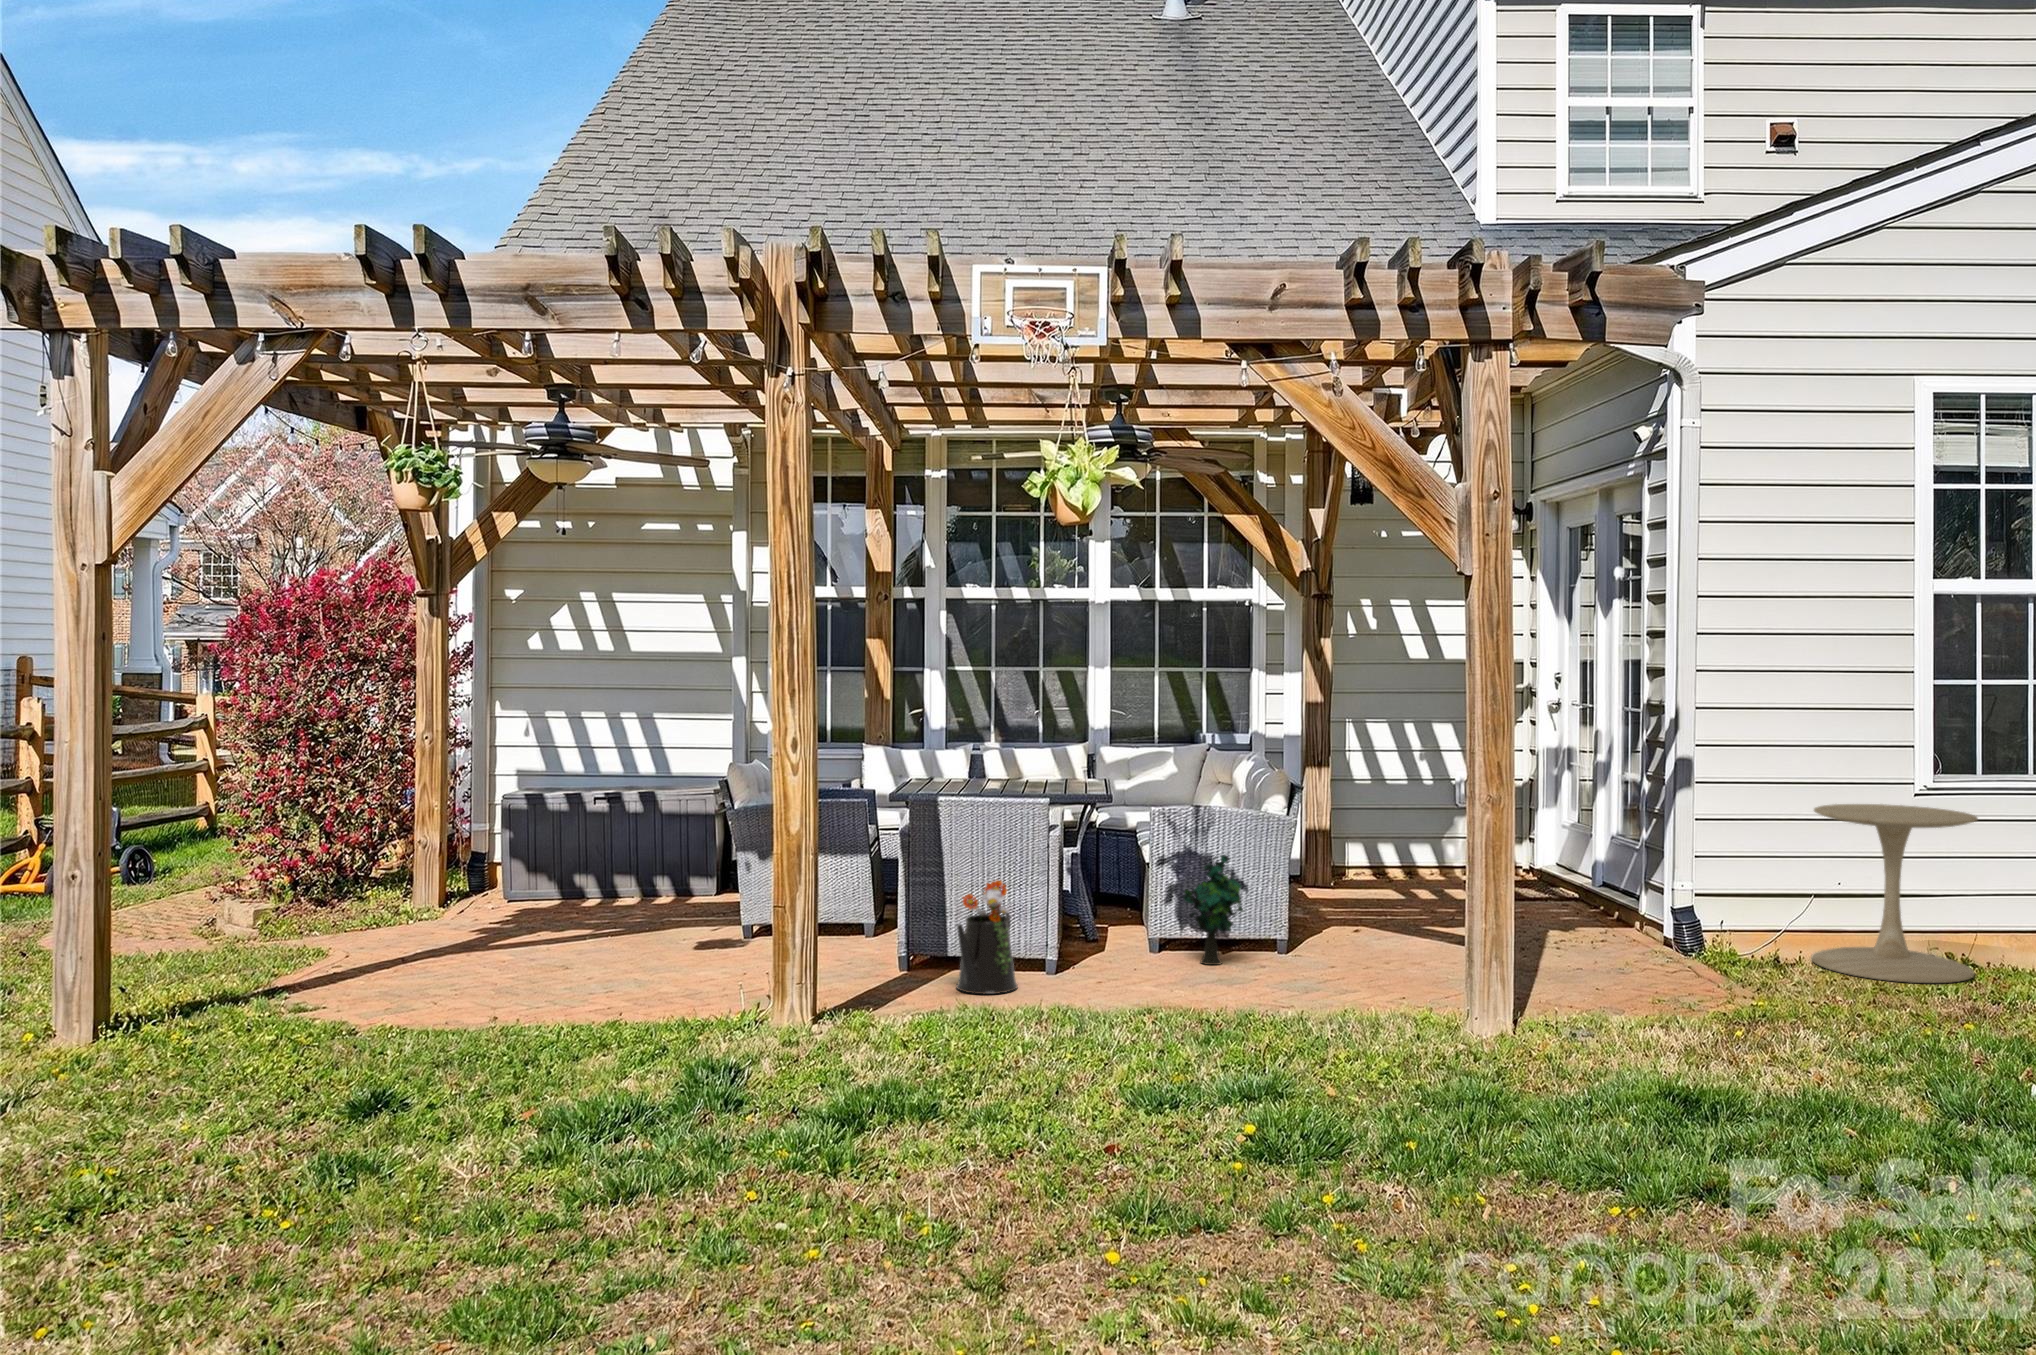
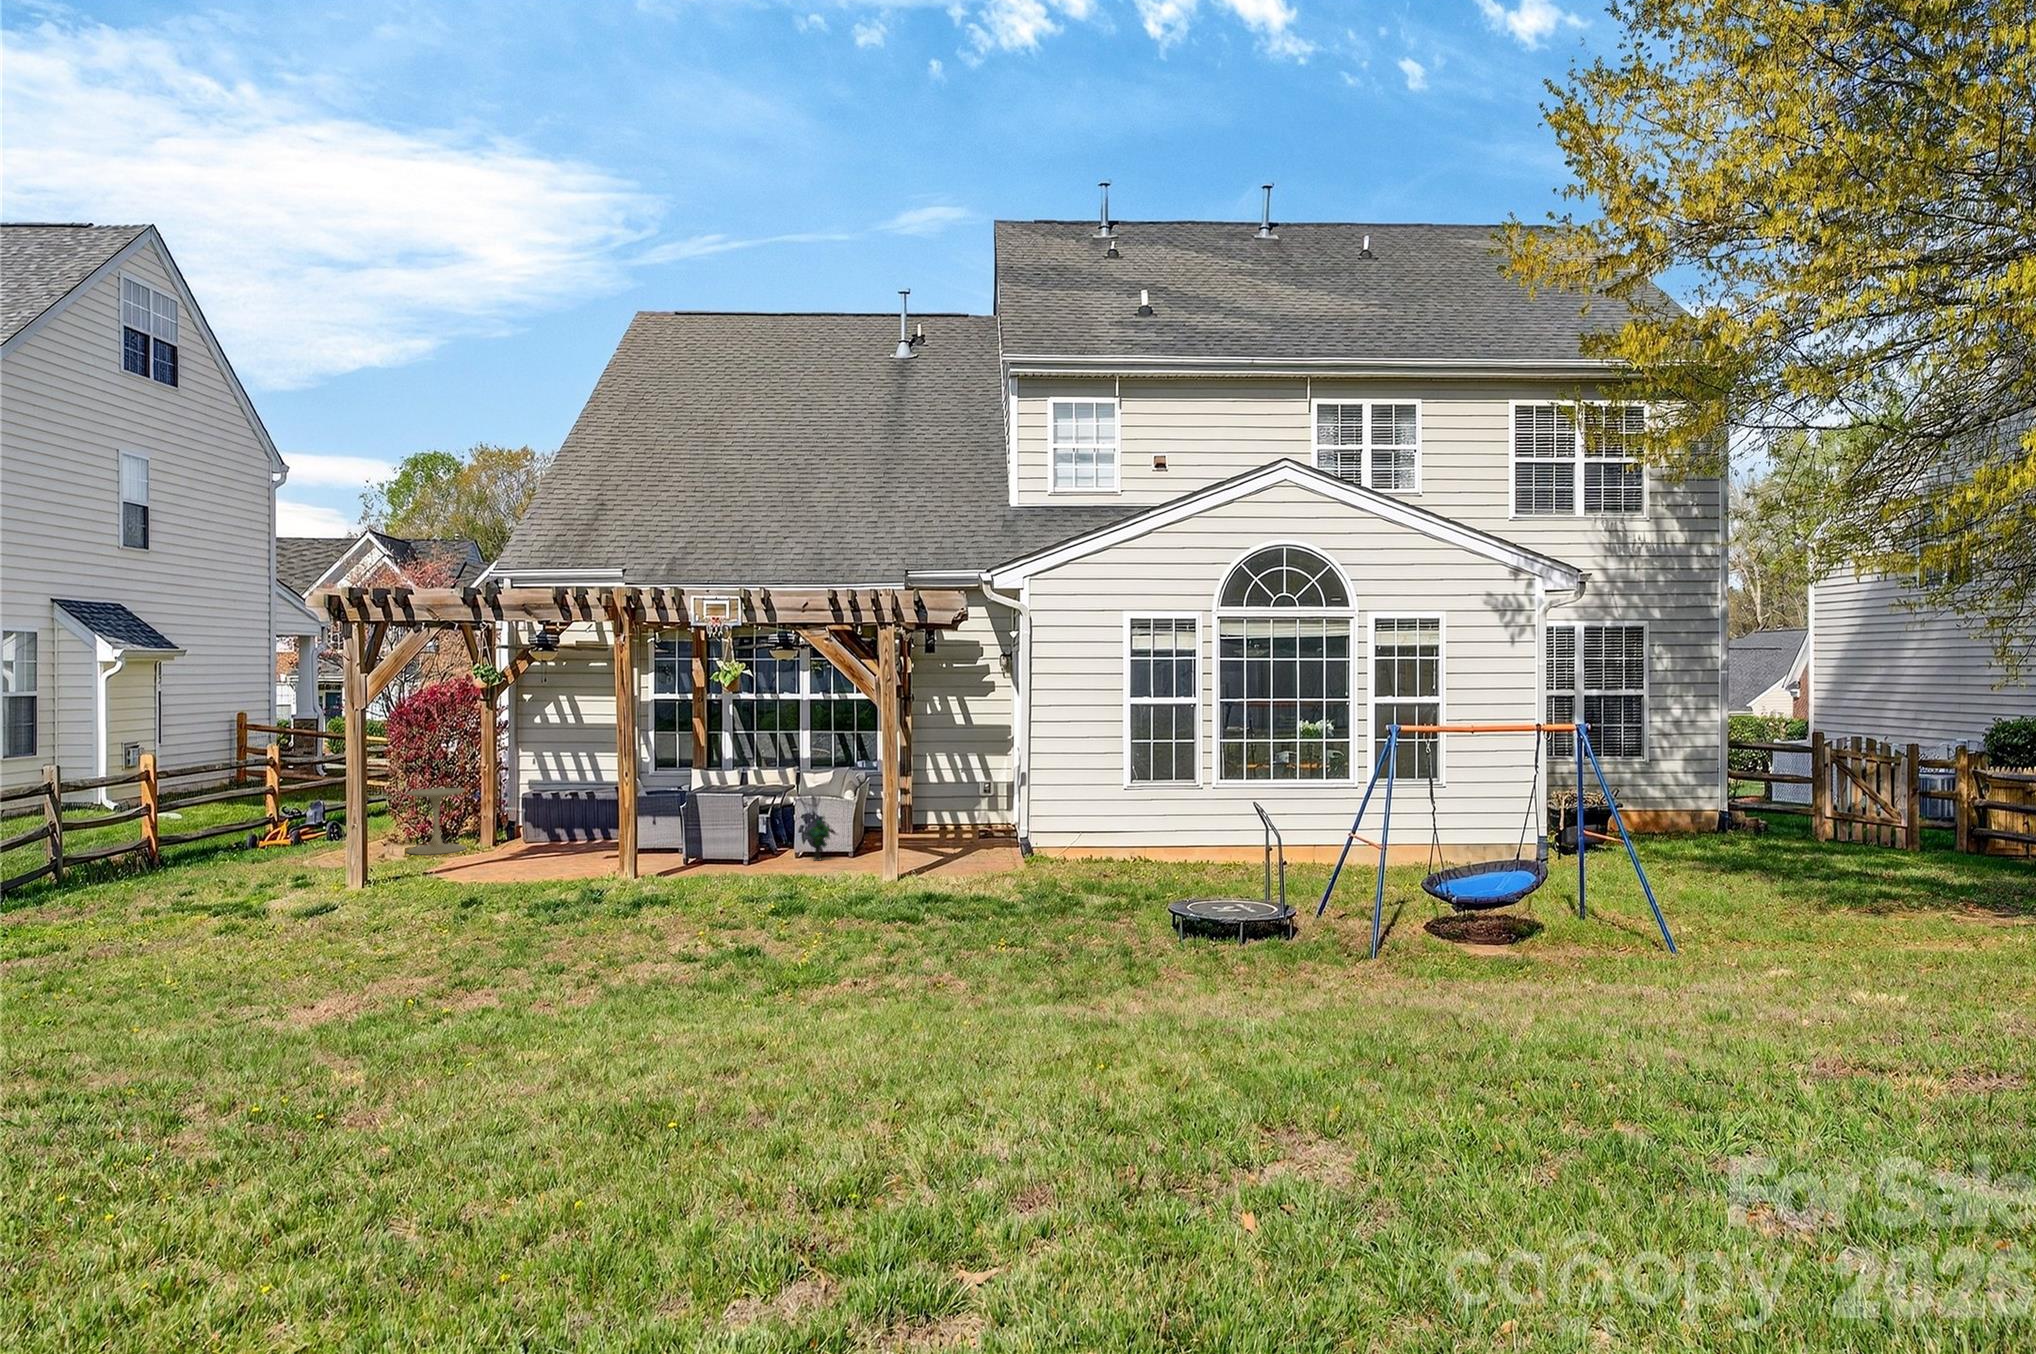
pedestal table: present [1811,804,1978,983] -> present [407,788,466,855]
watering can: present [956,880,1018,994] -> none [703,826,730,871]

